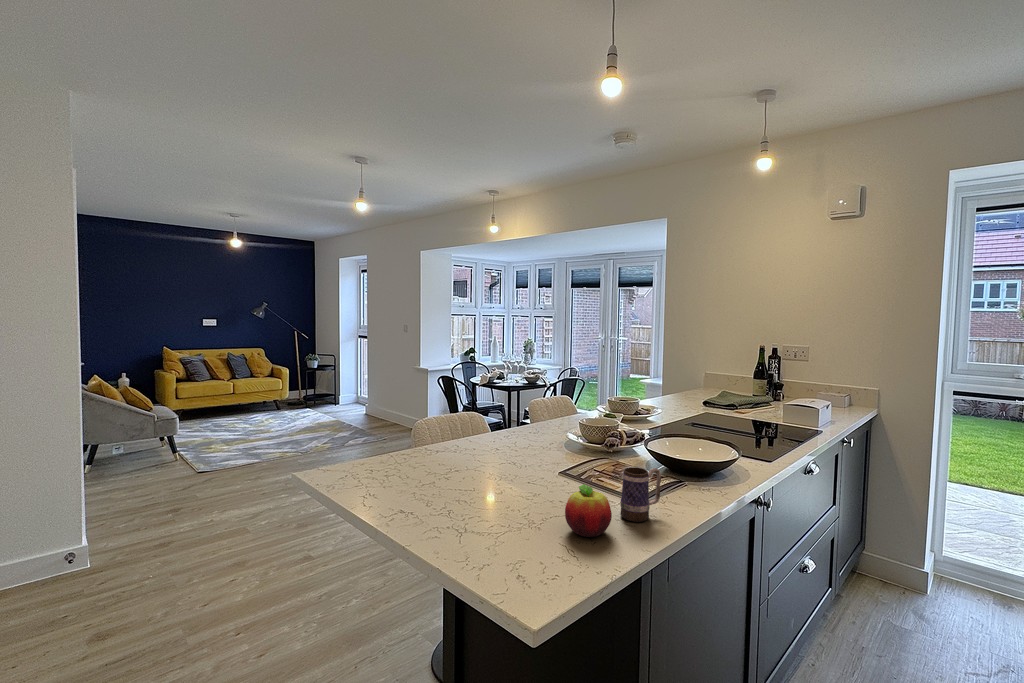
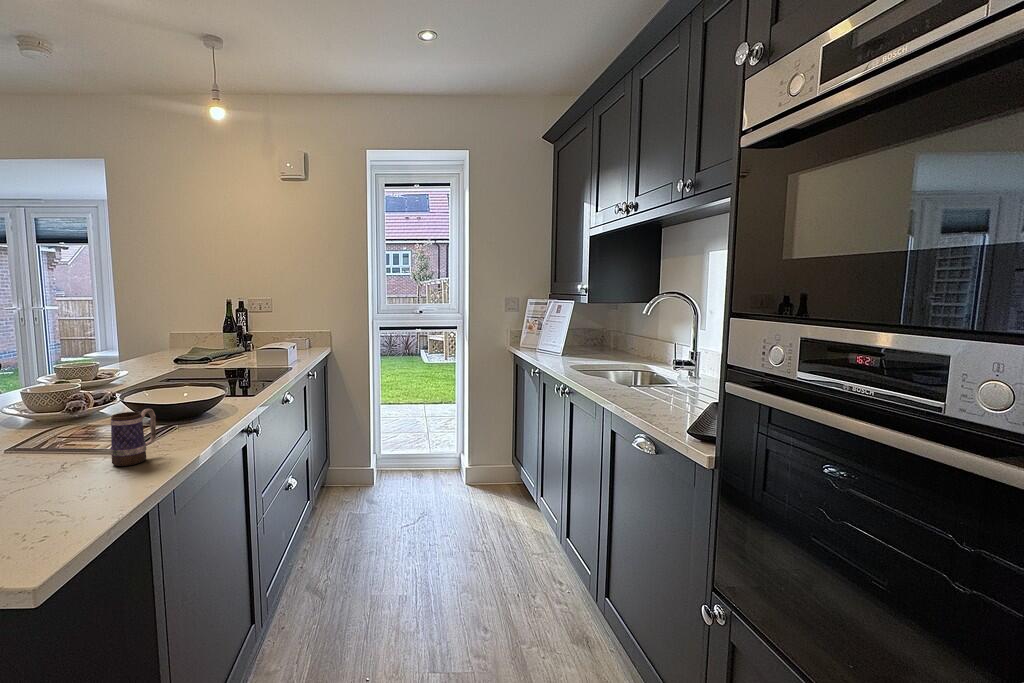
fruit: present [565,484,612,537] -> none [42,439,107,491]

